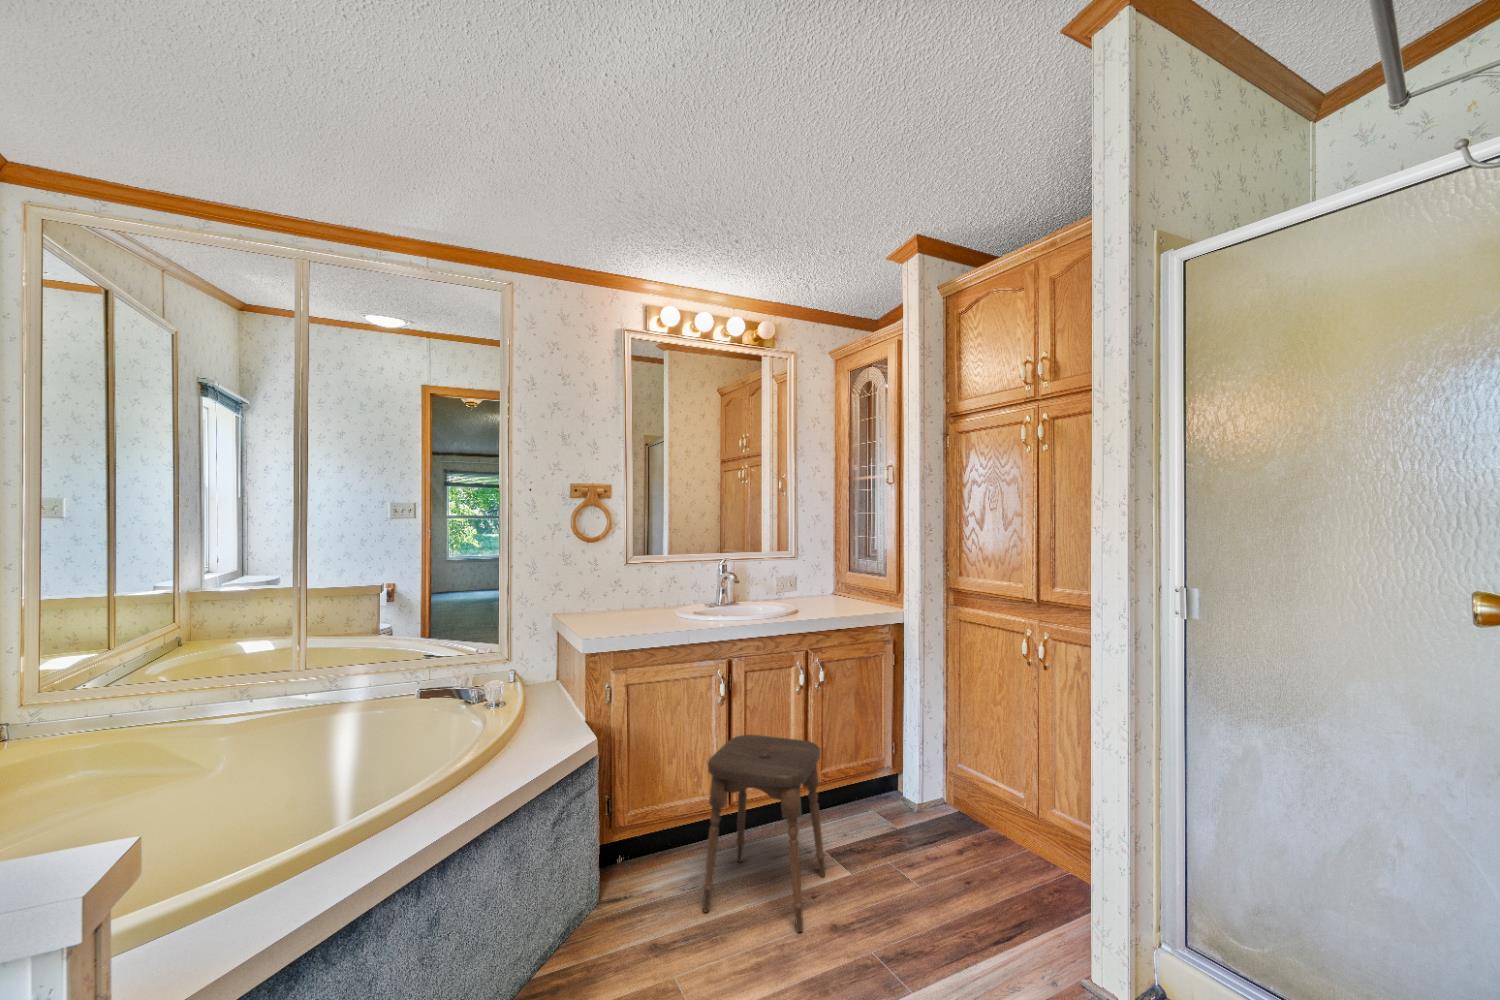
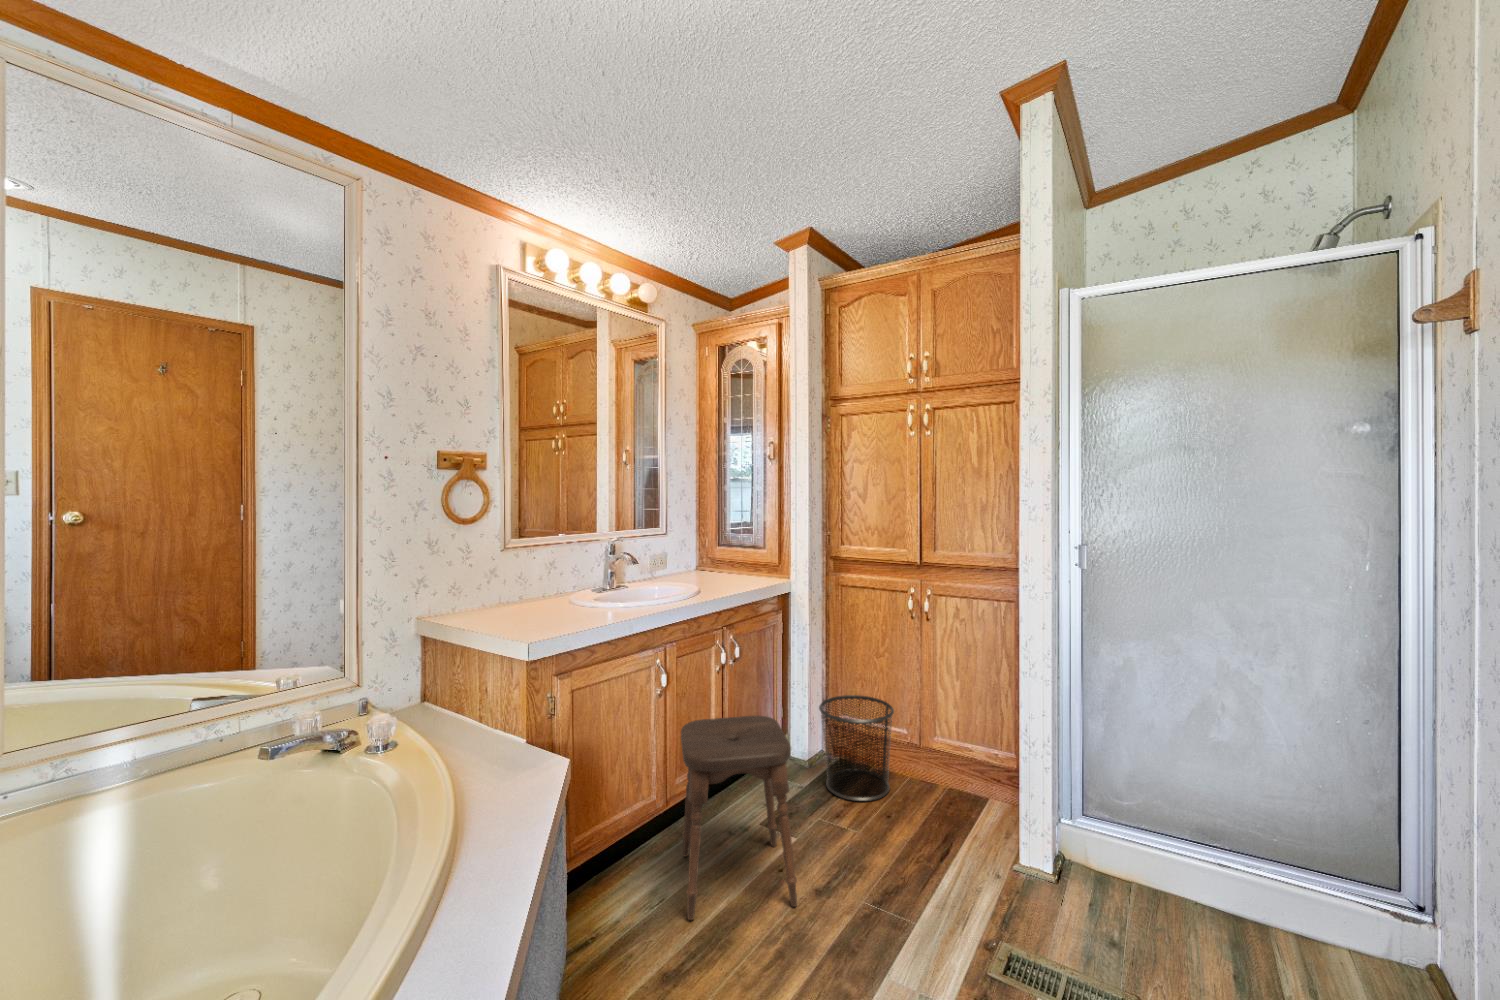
waste bin: none [910,742,996,864] -> present [819,695,894,801]

